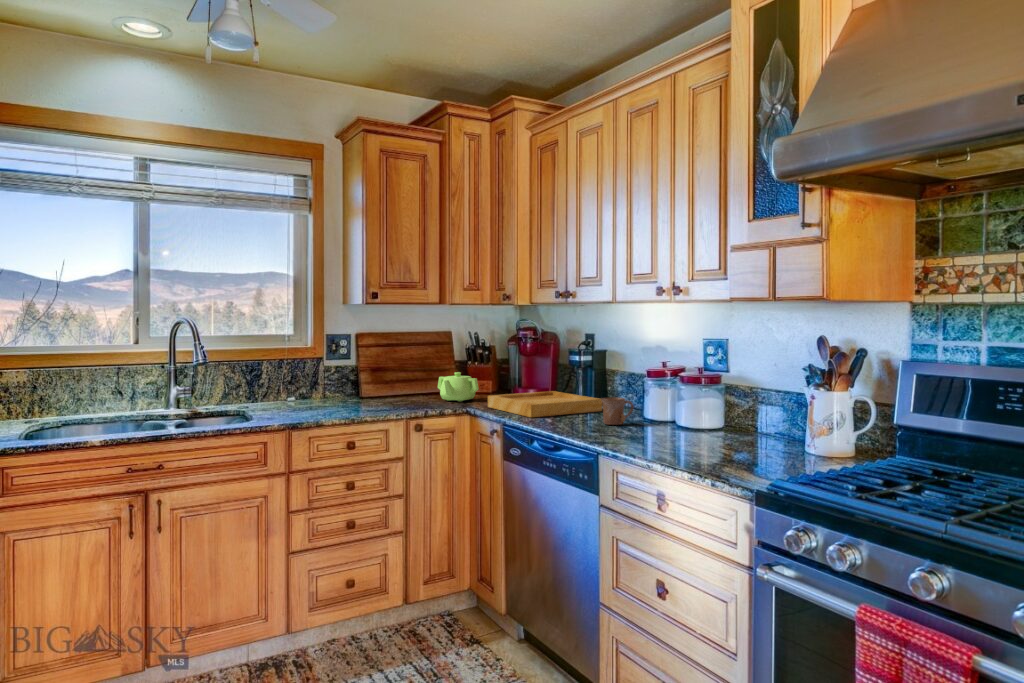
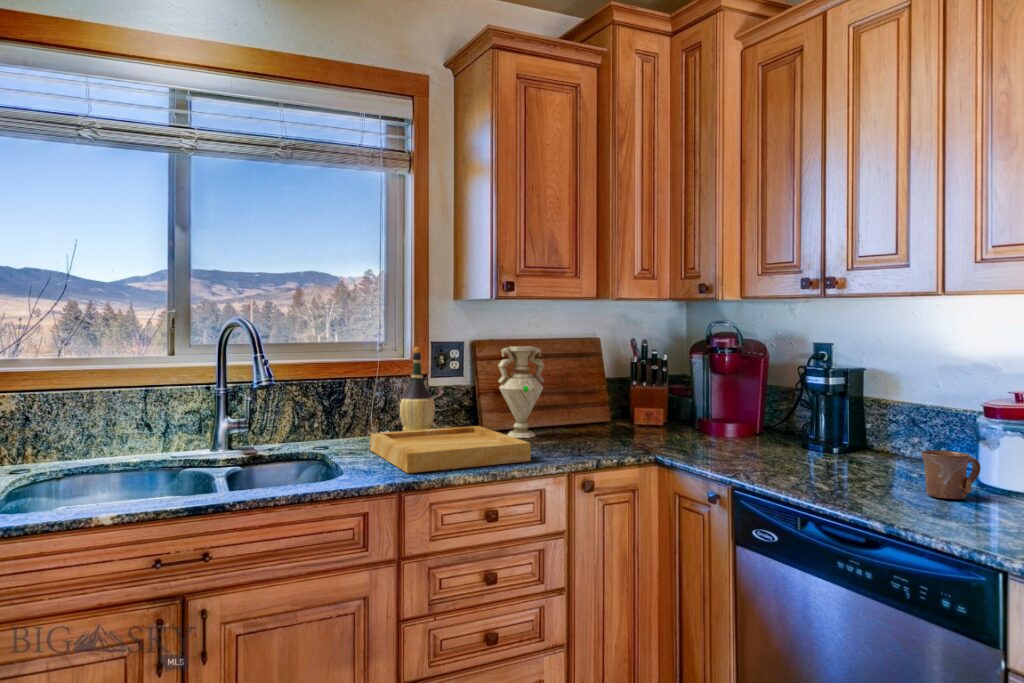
vase: none [372,337,406,401] -> present [498,346,544,438]
wine bottle: none [302,338,328,401] -> present [400,347,435,431]
teapot: present [437,372,479,402] -> none [590,398,655,441]
tray: present [488,391,602,417] -> present [370,426,531,473]

